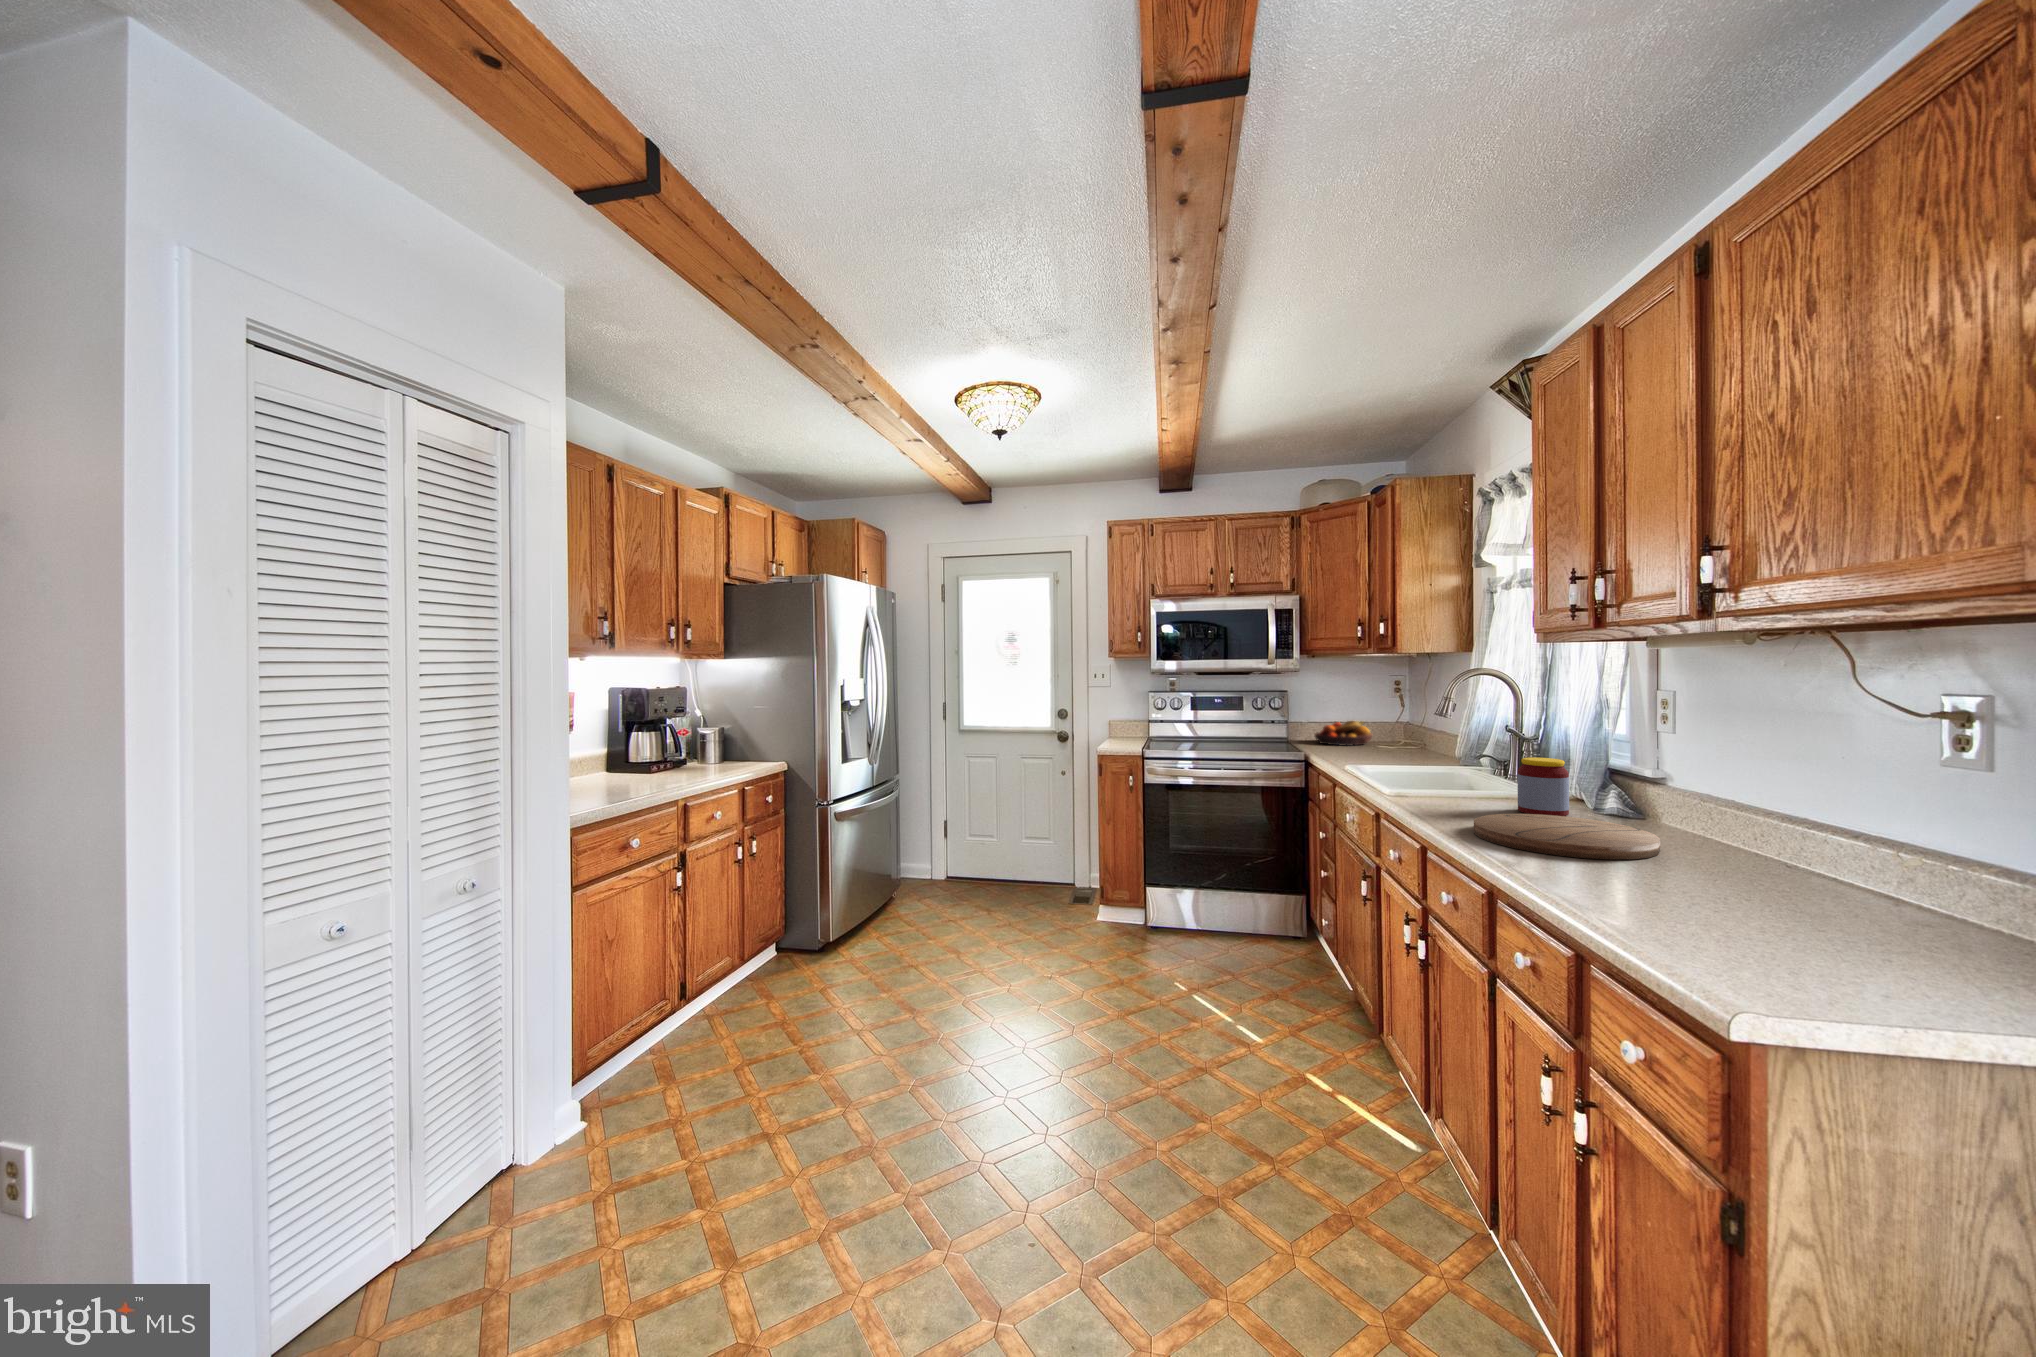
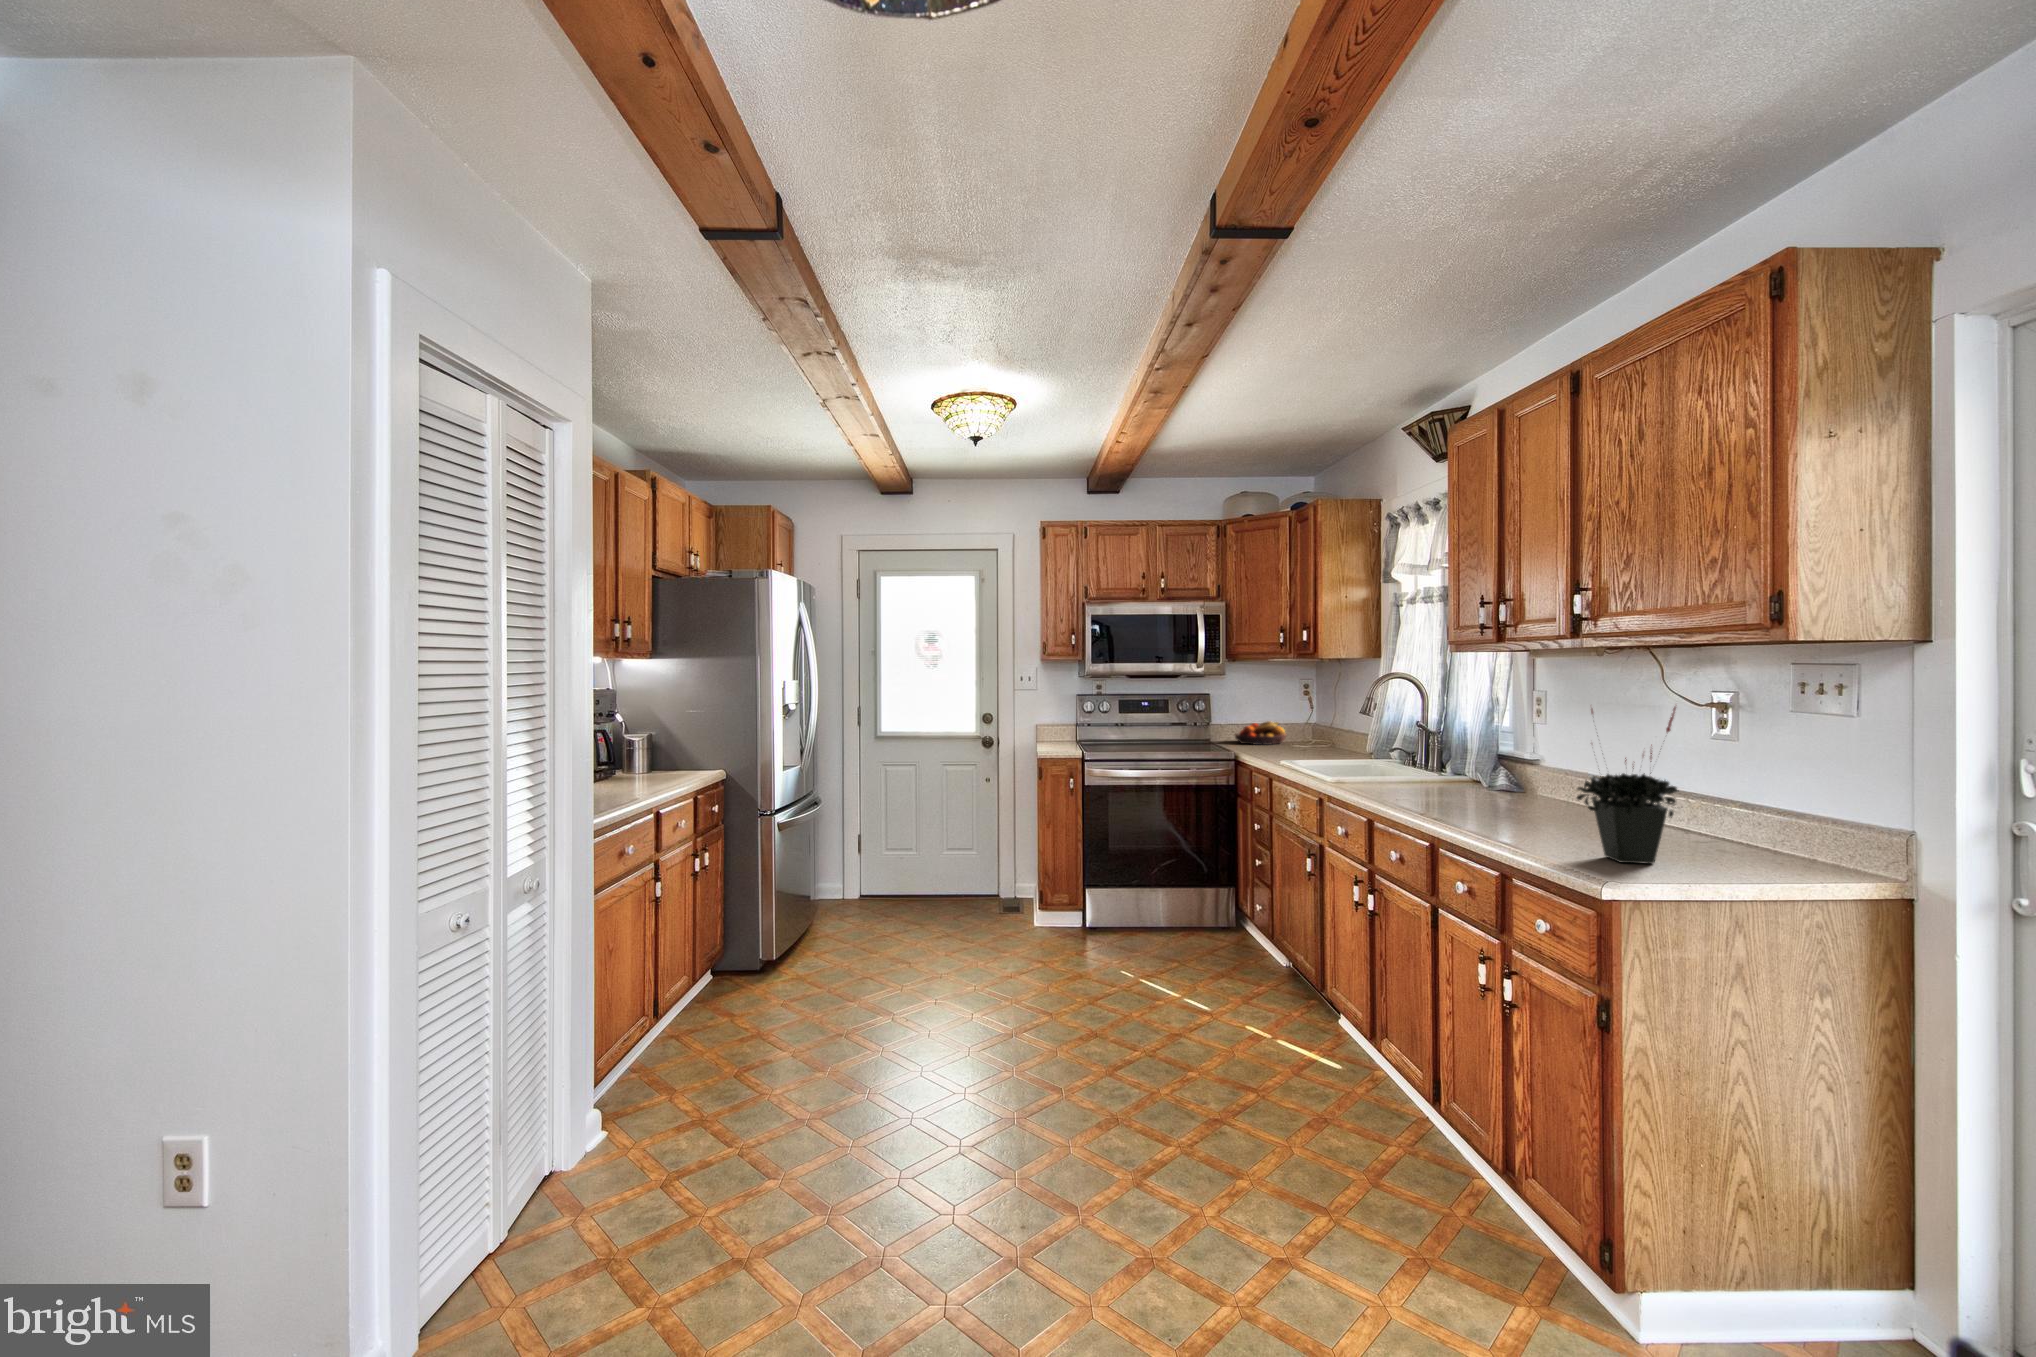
potted plant: none [1691,718,1890,974] -> present [1577,707,1677,864]
jar: present [1517,757,1569,816] -> none [1434,745,1472,791]
cutting board: present [1474,814,1660,860] -> none [1411,789,1542,815]

